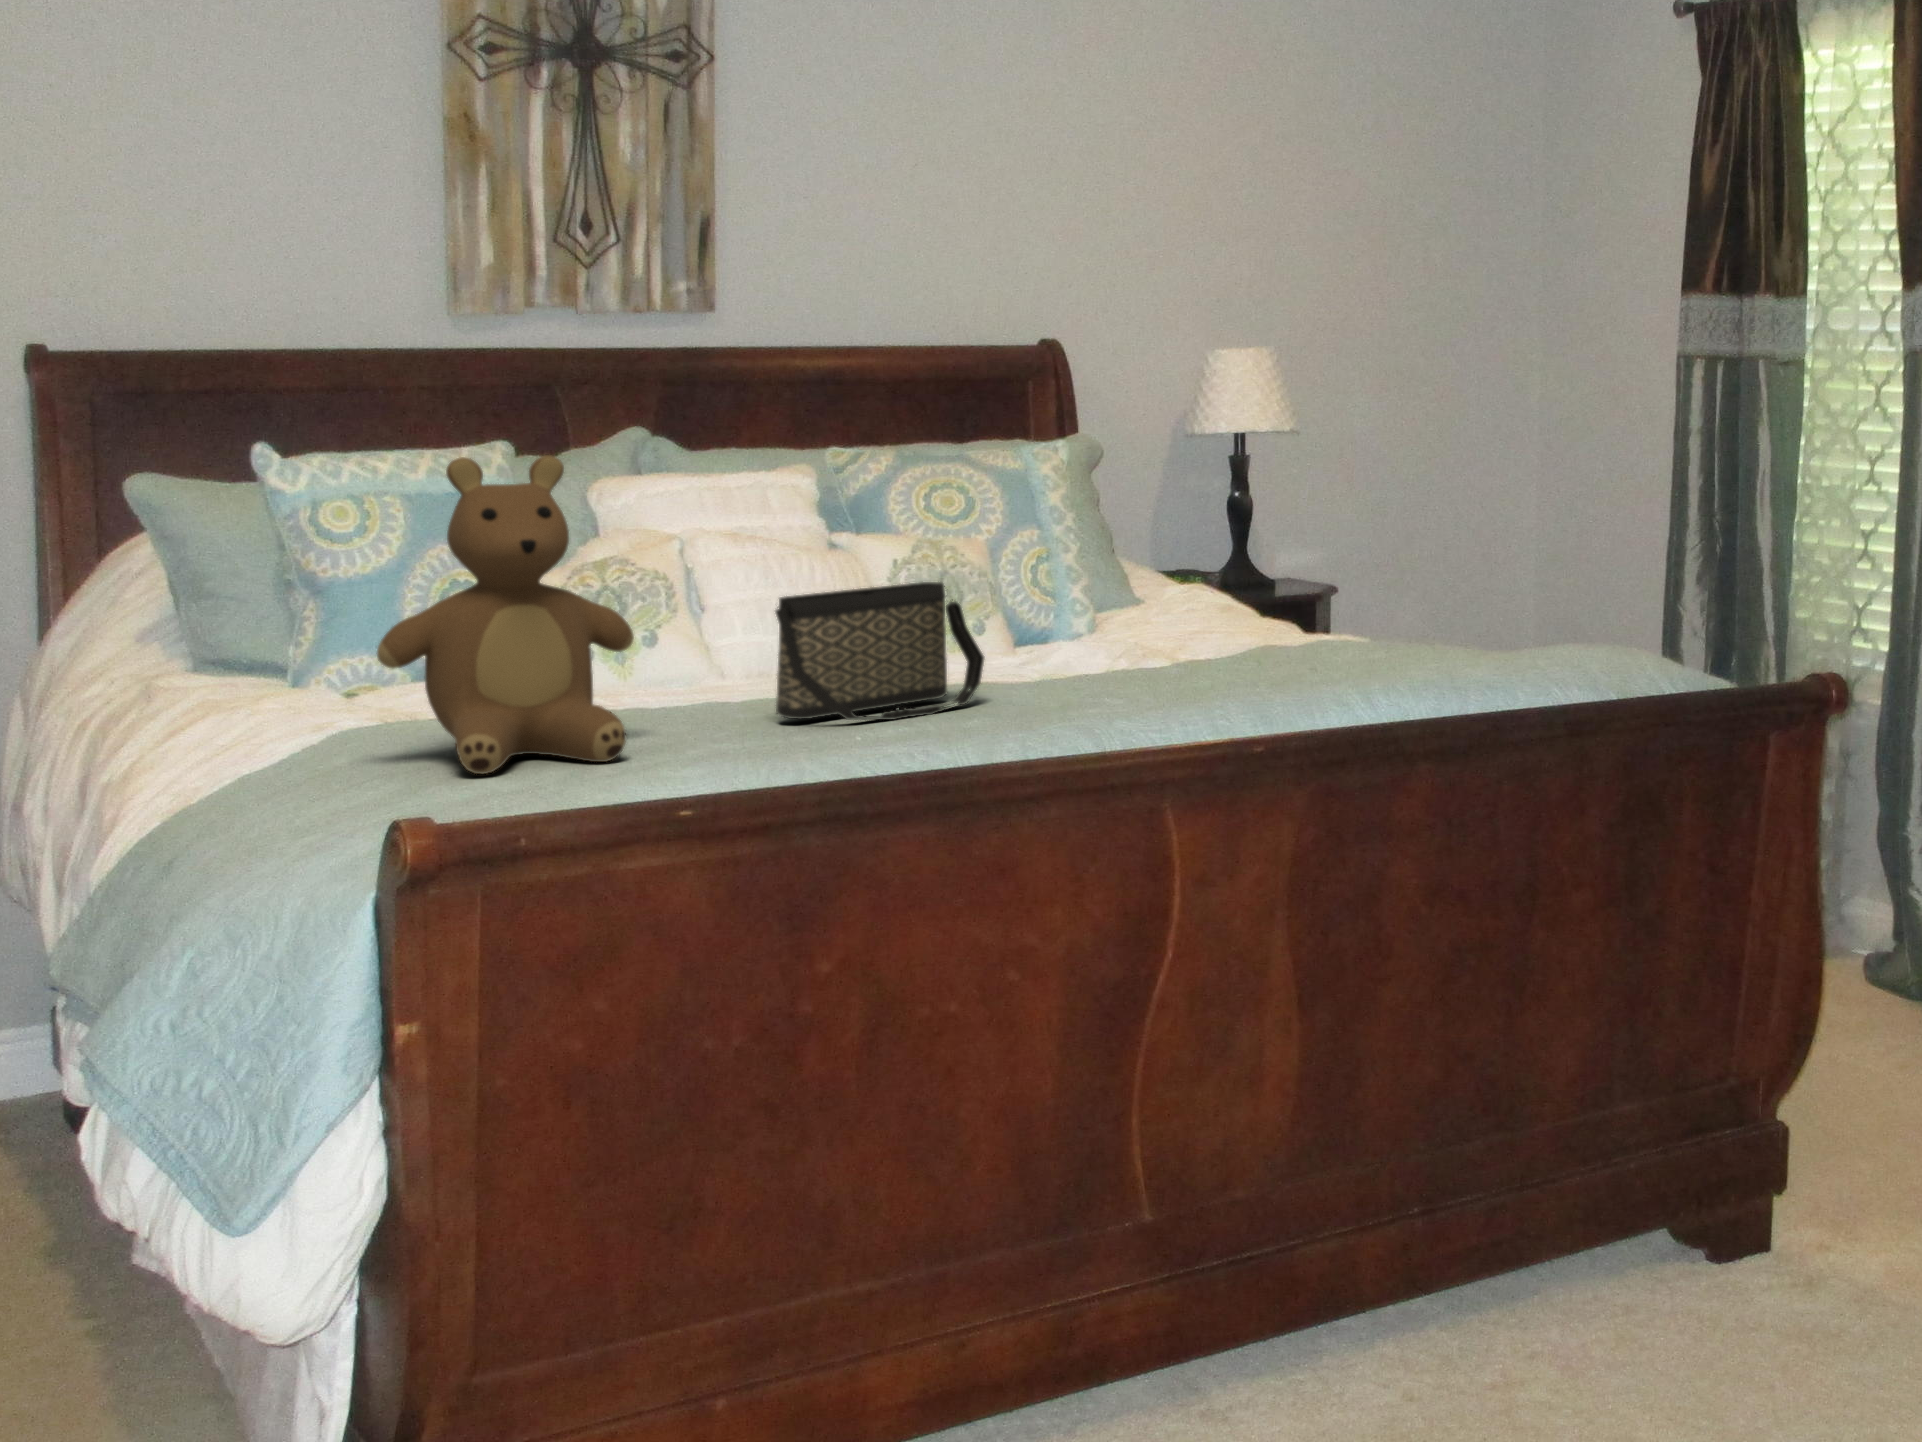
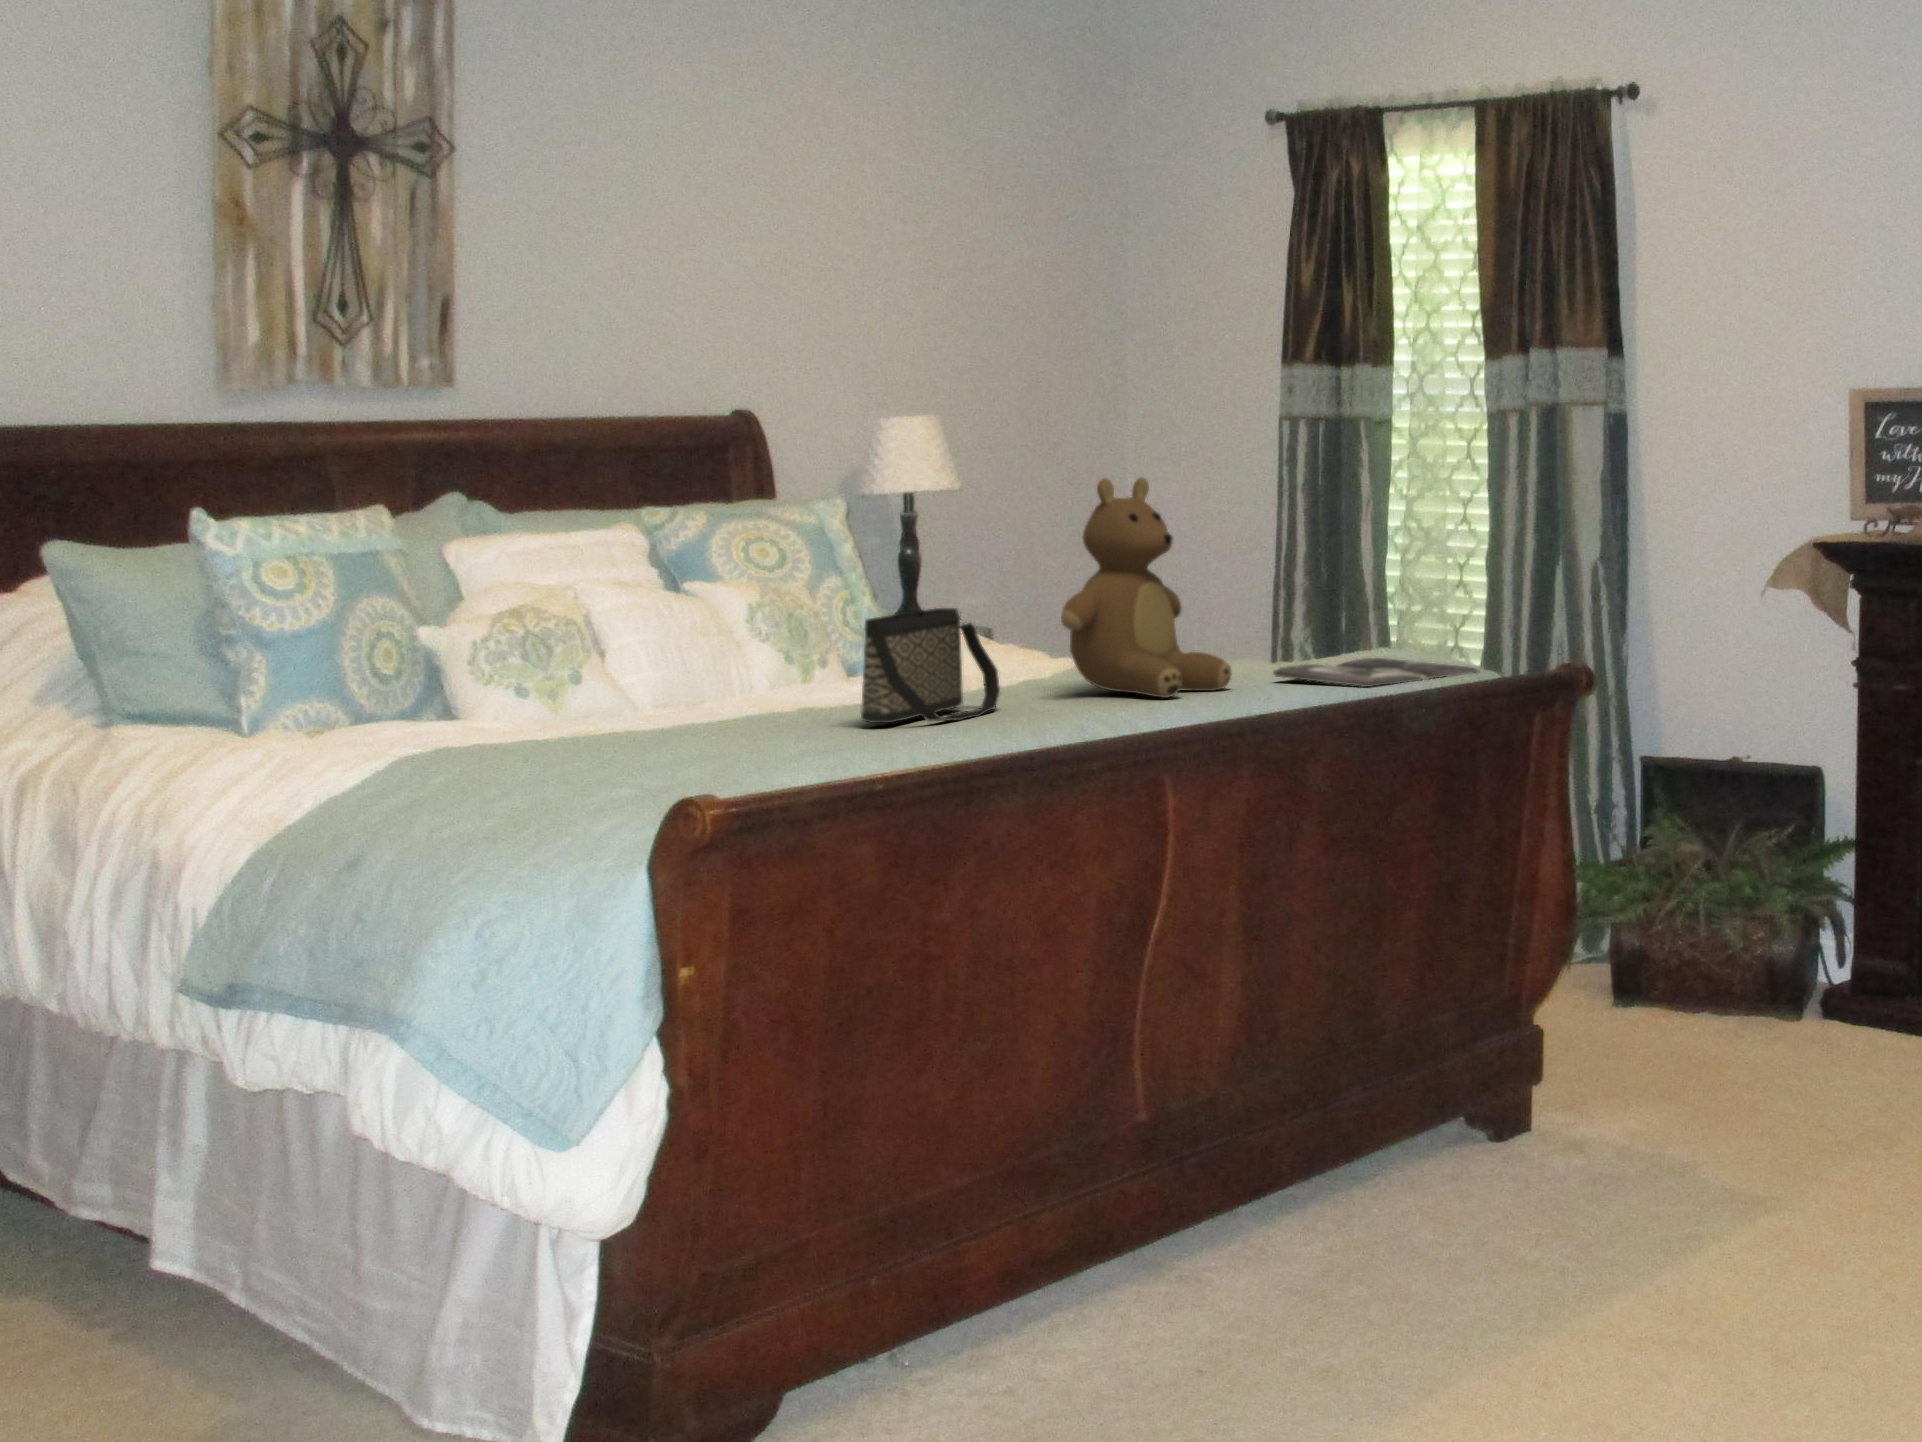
teddy bear: present [377,455,634,774] -> present [1061,477,1232,698]
magazine: none [1349,659,1605,705] -> present [1274,658,1479,687]

